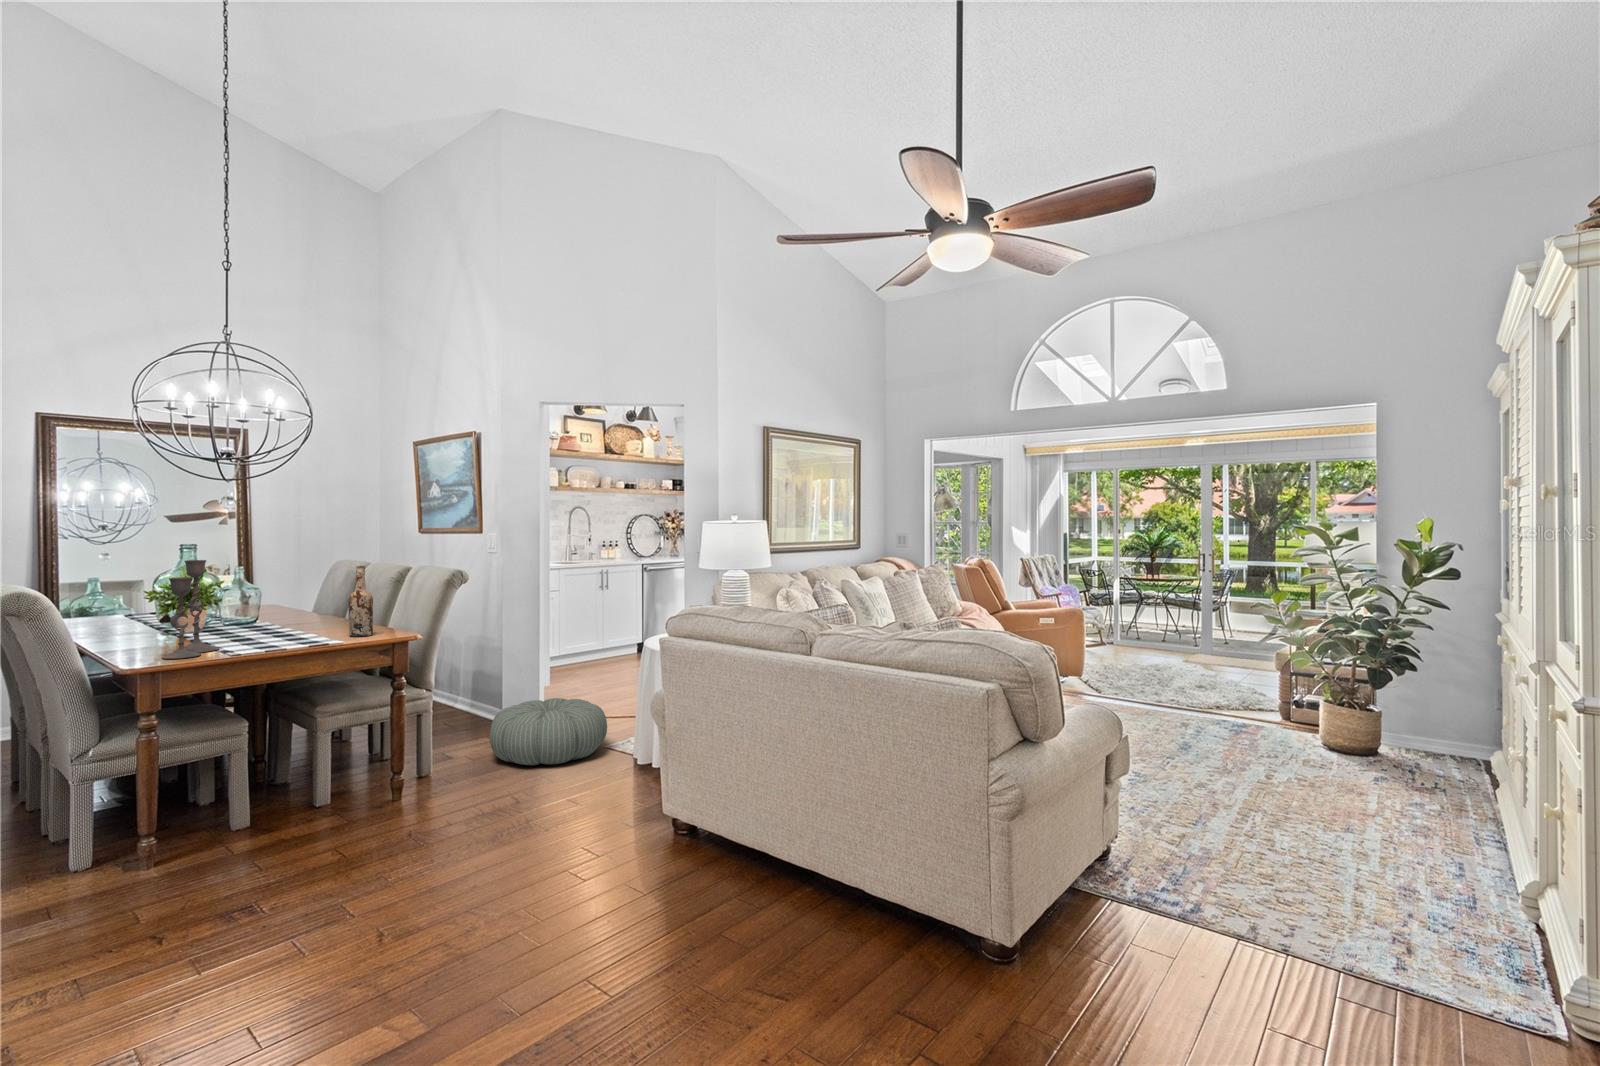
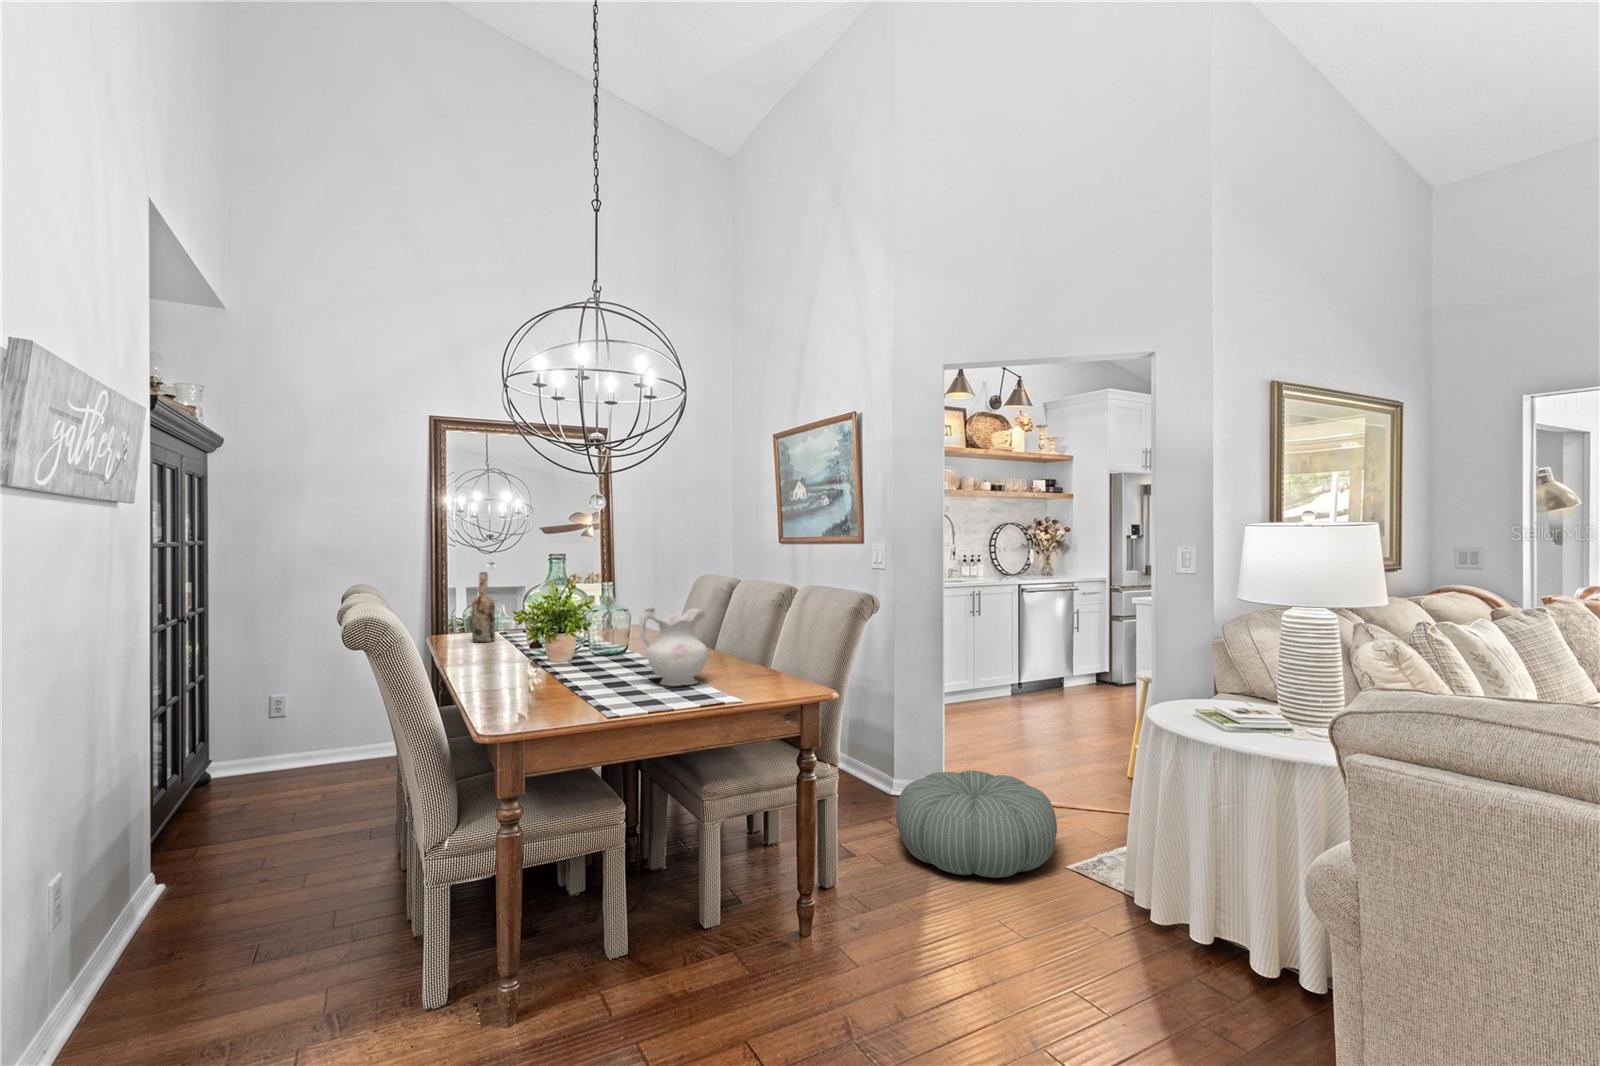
candlestick: present [162,560,219,659] -> none [528,580,593,718]
wine bottle: present [348,566,373,637] -> present [472,572,495,642]
ceramic pitcher: none [261,581,322,639] -> present [639,608,708,686]

